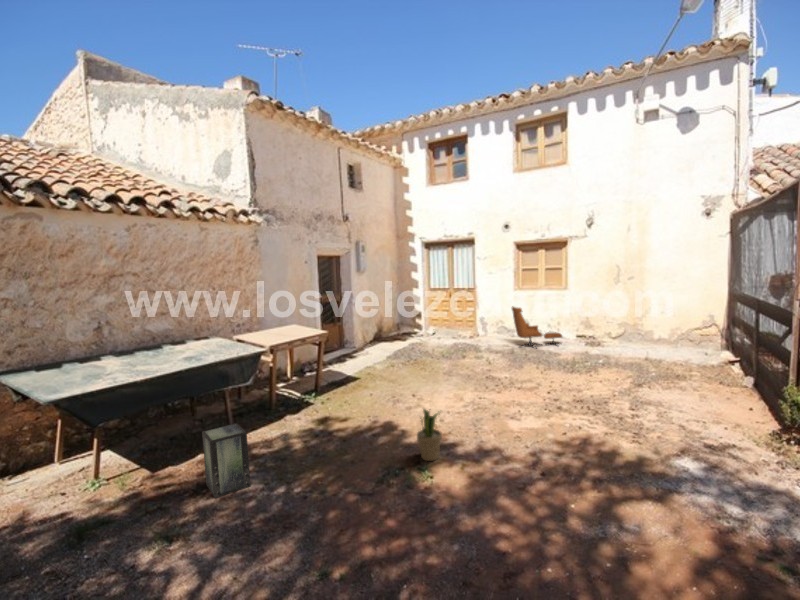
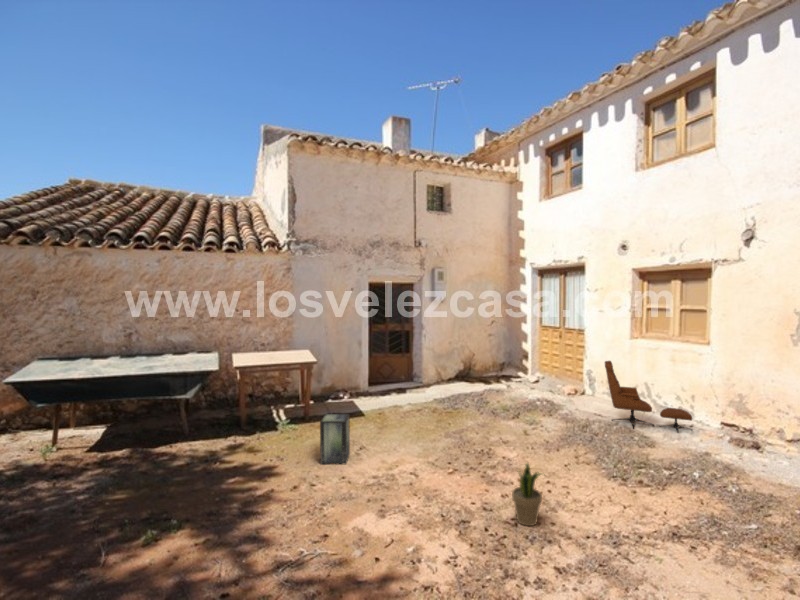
potted plant: present [417,409,442,461] -> present [512,464,542,526]
storage box: present [202,423,251,498] -> present [320,414,350,464]

